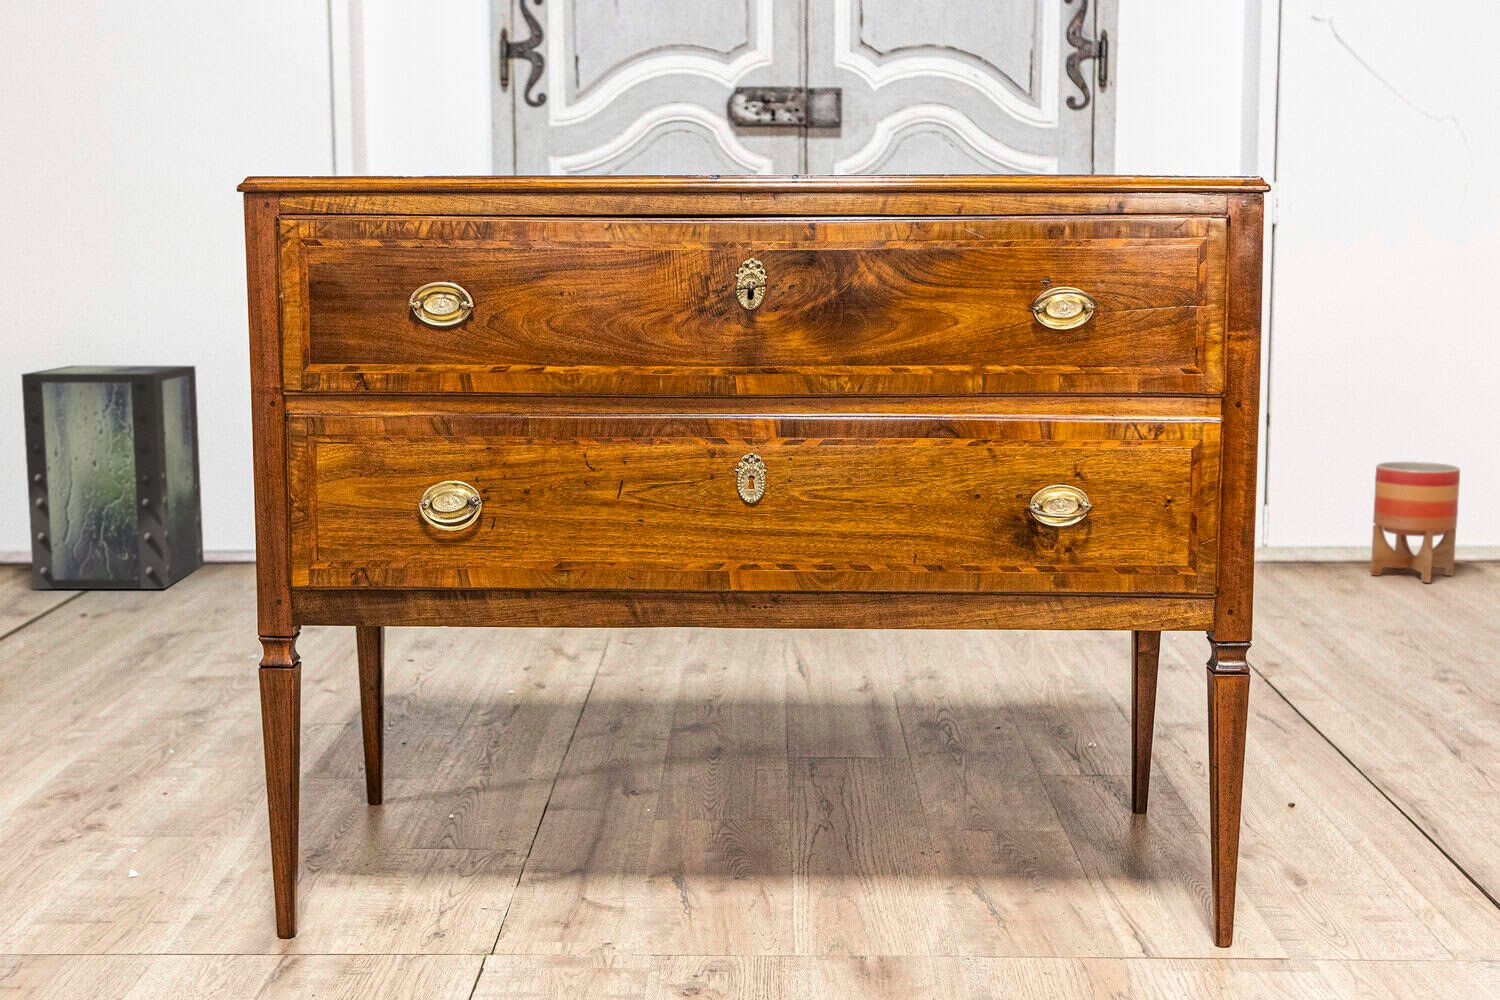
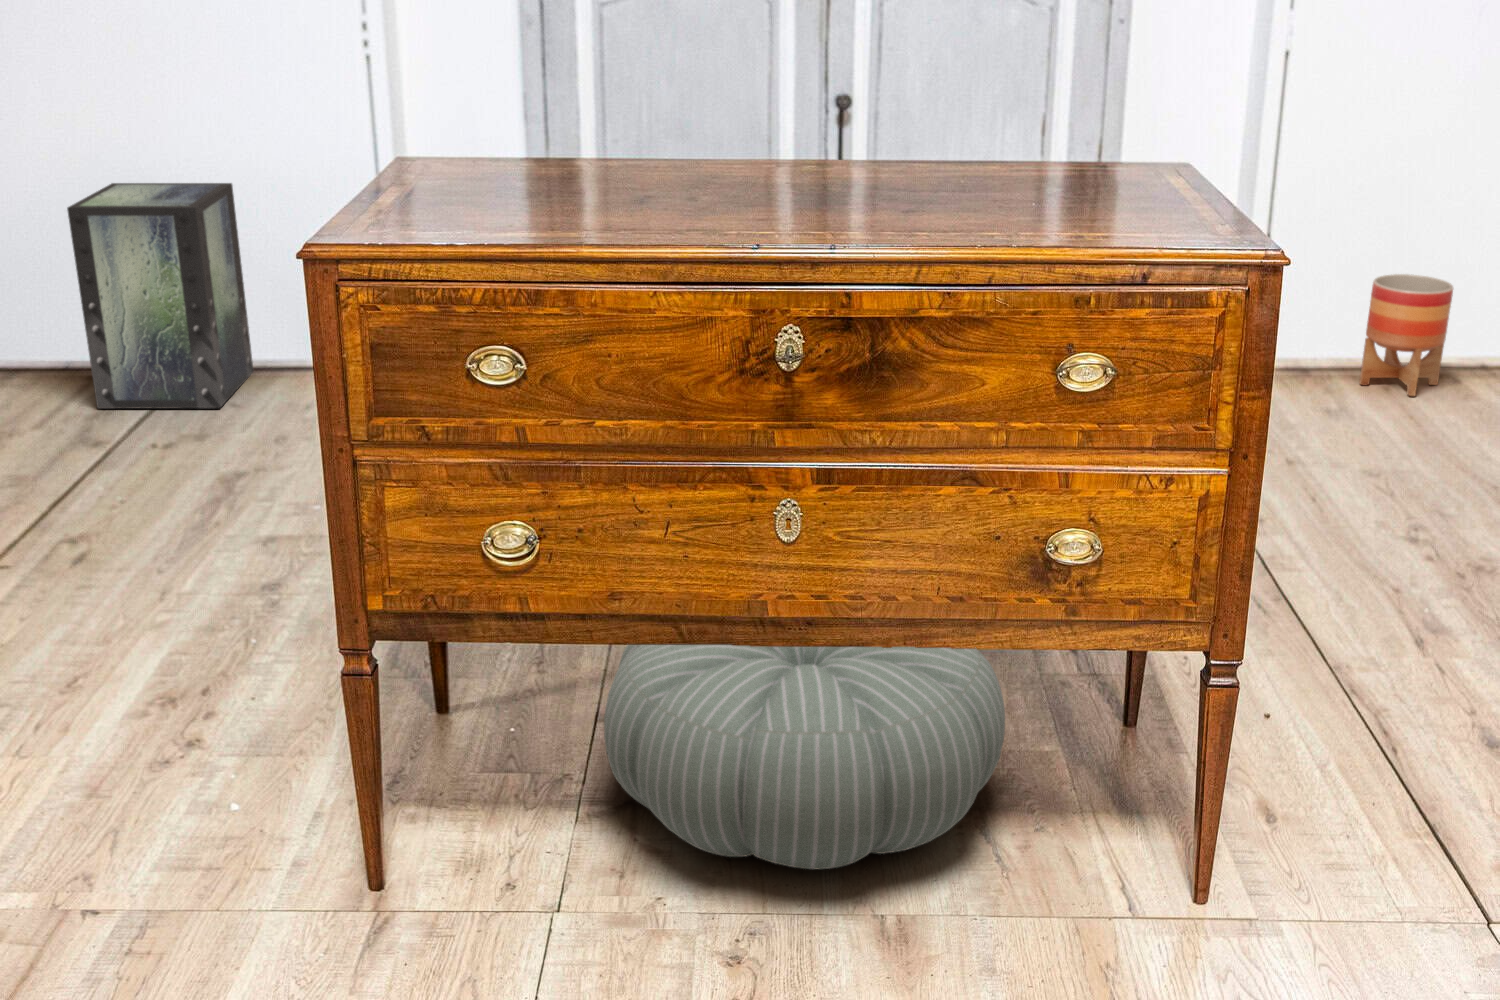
pouf: none [552,644,997,914] -> present [604,645,1005,869]

